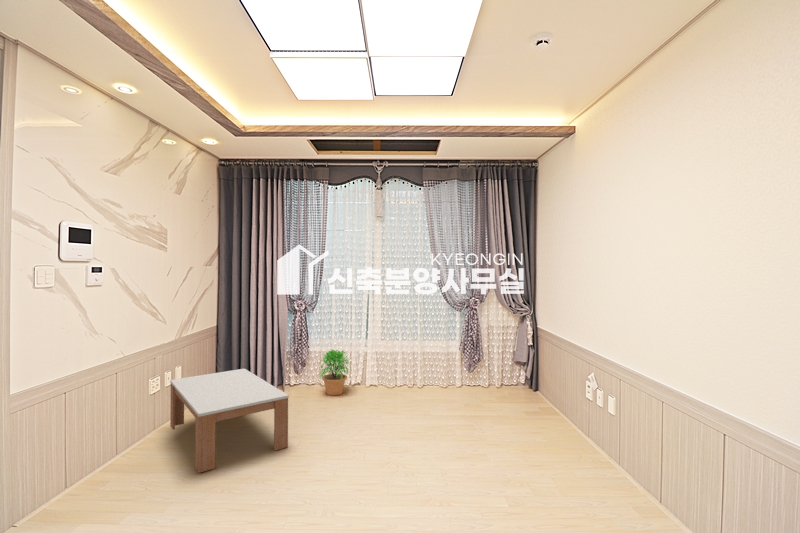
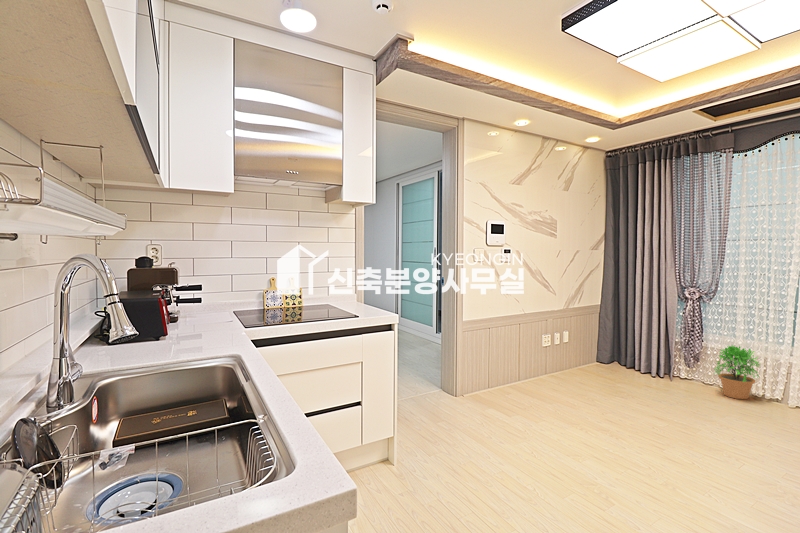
coffee table: present [170,369,289,473] -> none [557,342,654,424]

